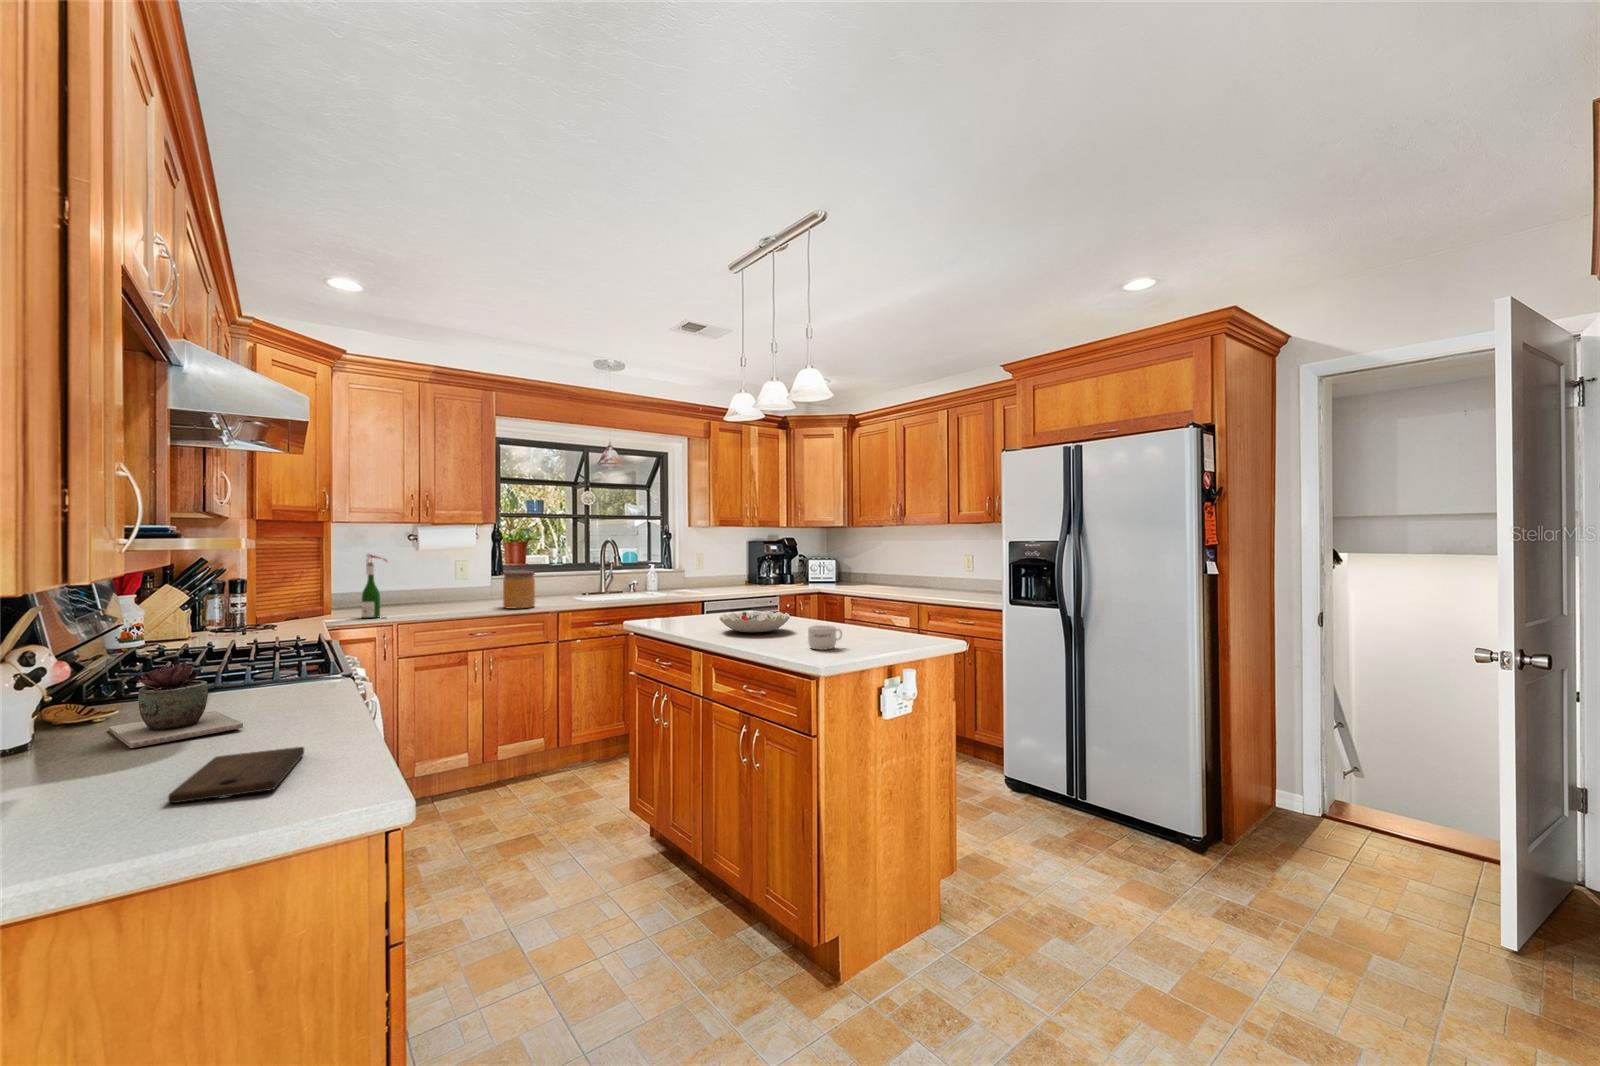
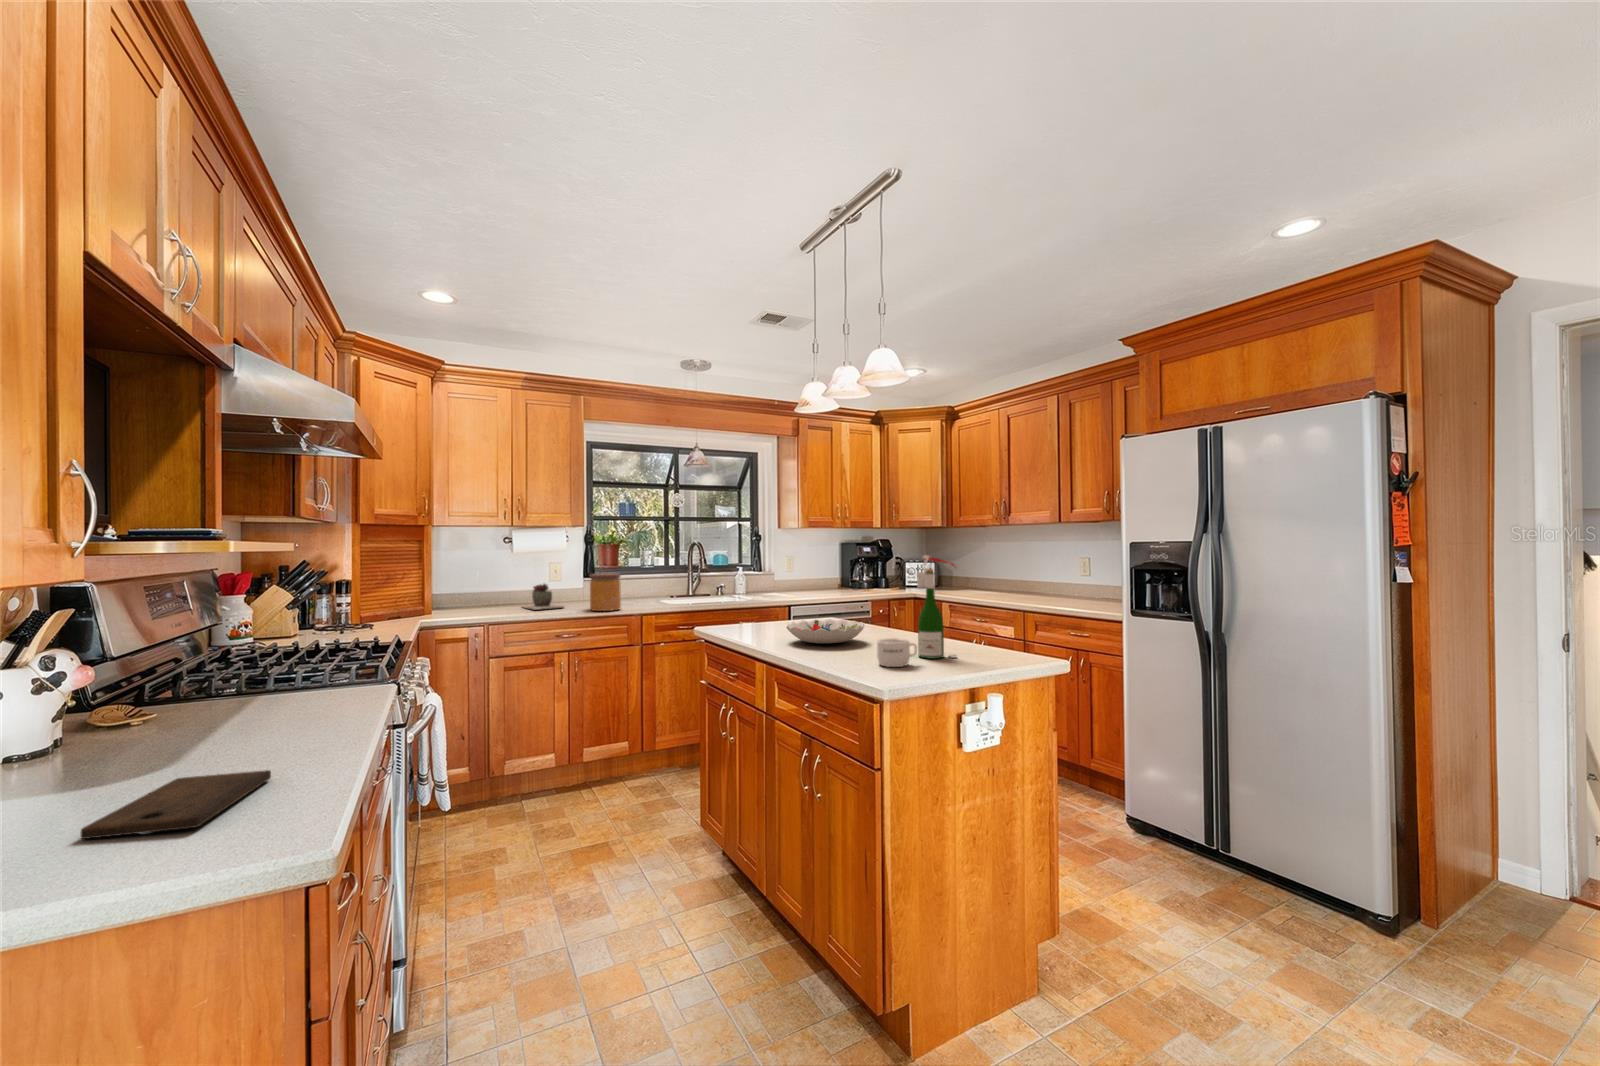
wine bottle: present [362,554,387,618] -> present [917,555,957,659]
succulent plant: present [109,662,243,748] -> present [522,584,564,610]

